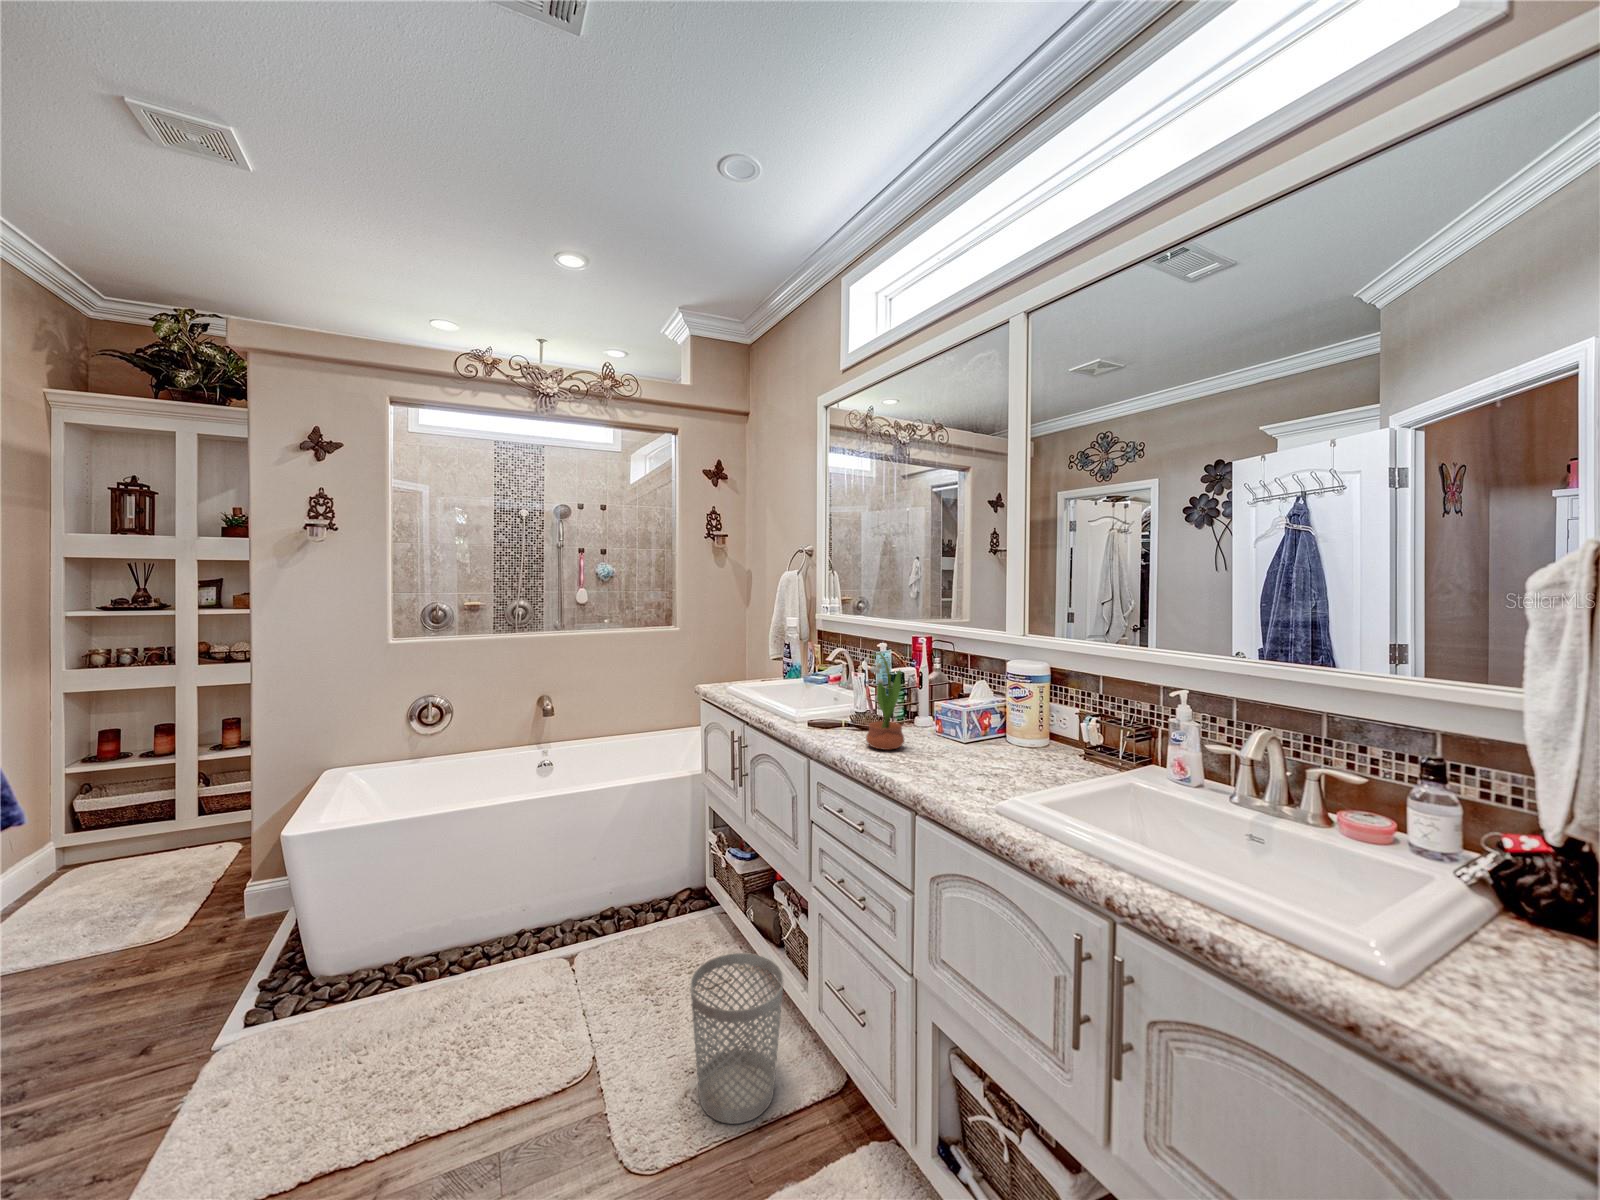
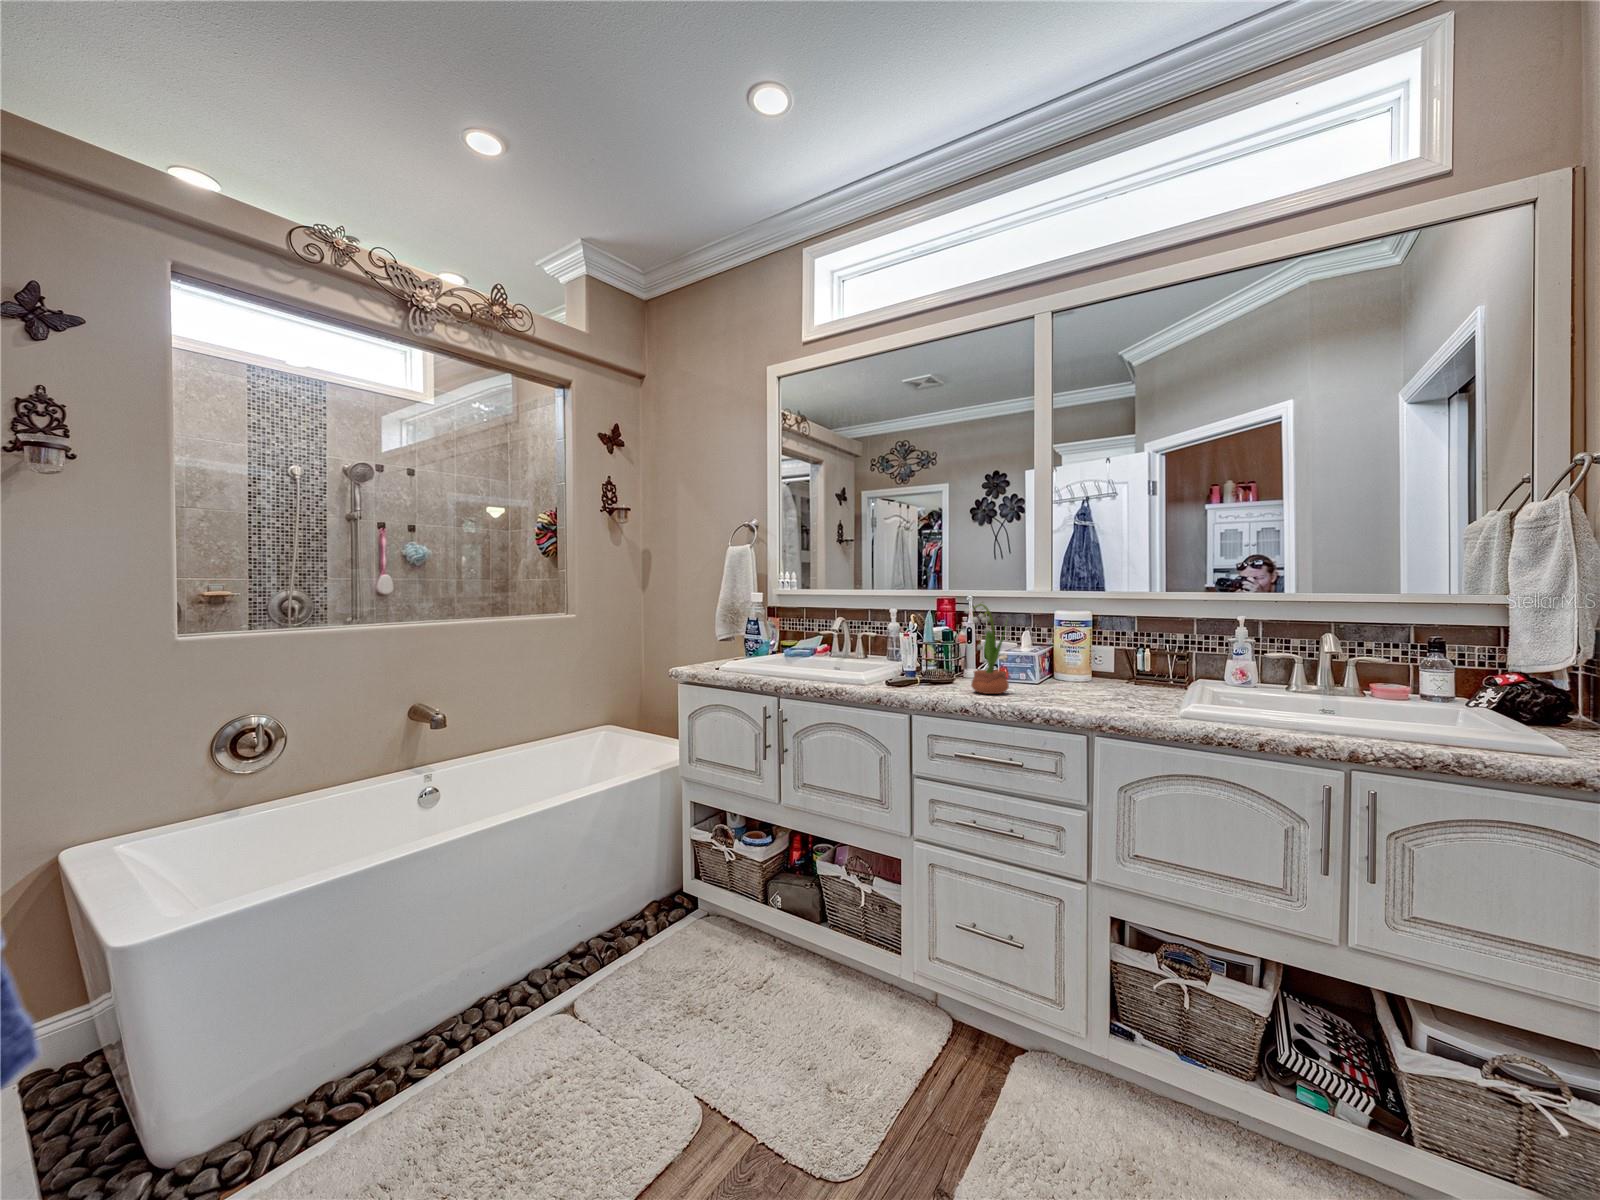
wastebasket: present [690,953,784,1124] -> none [823,925,921,1098]

